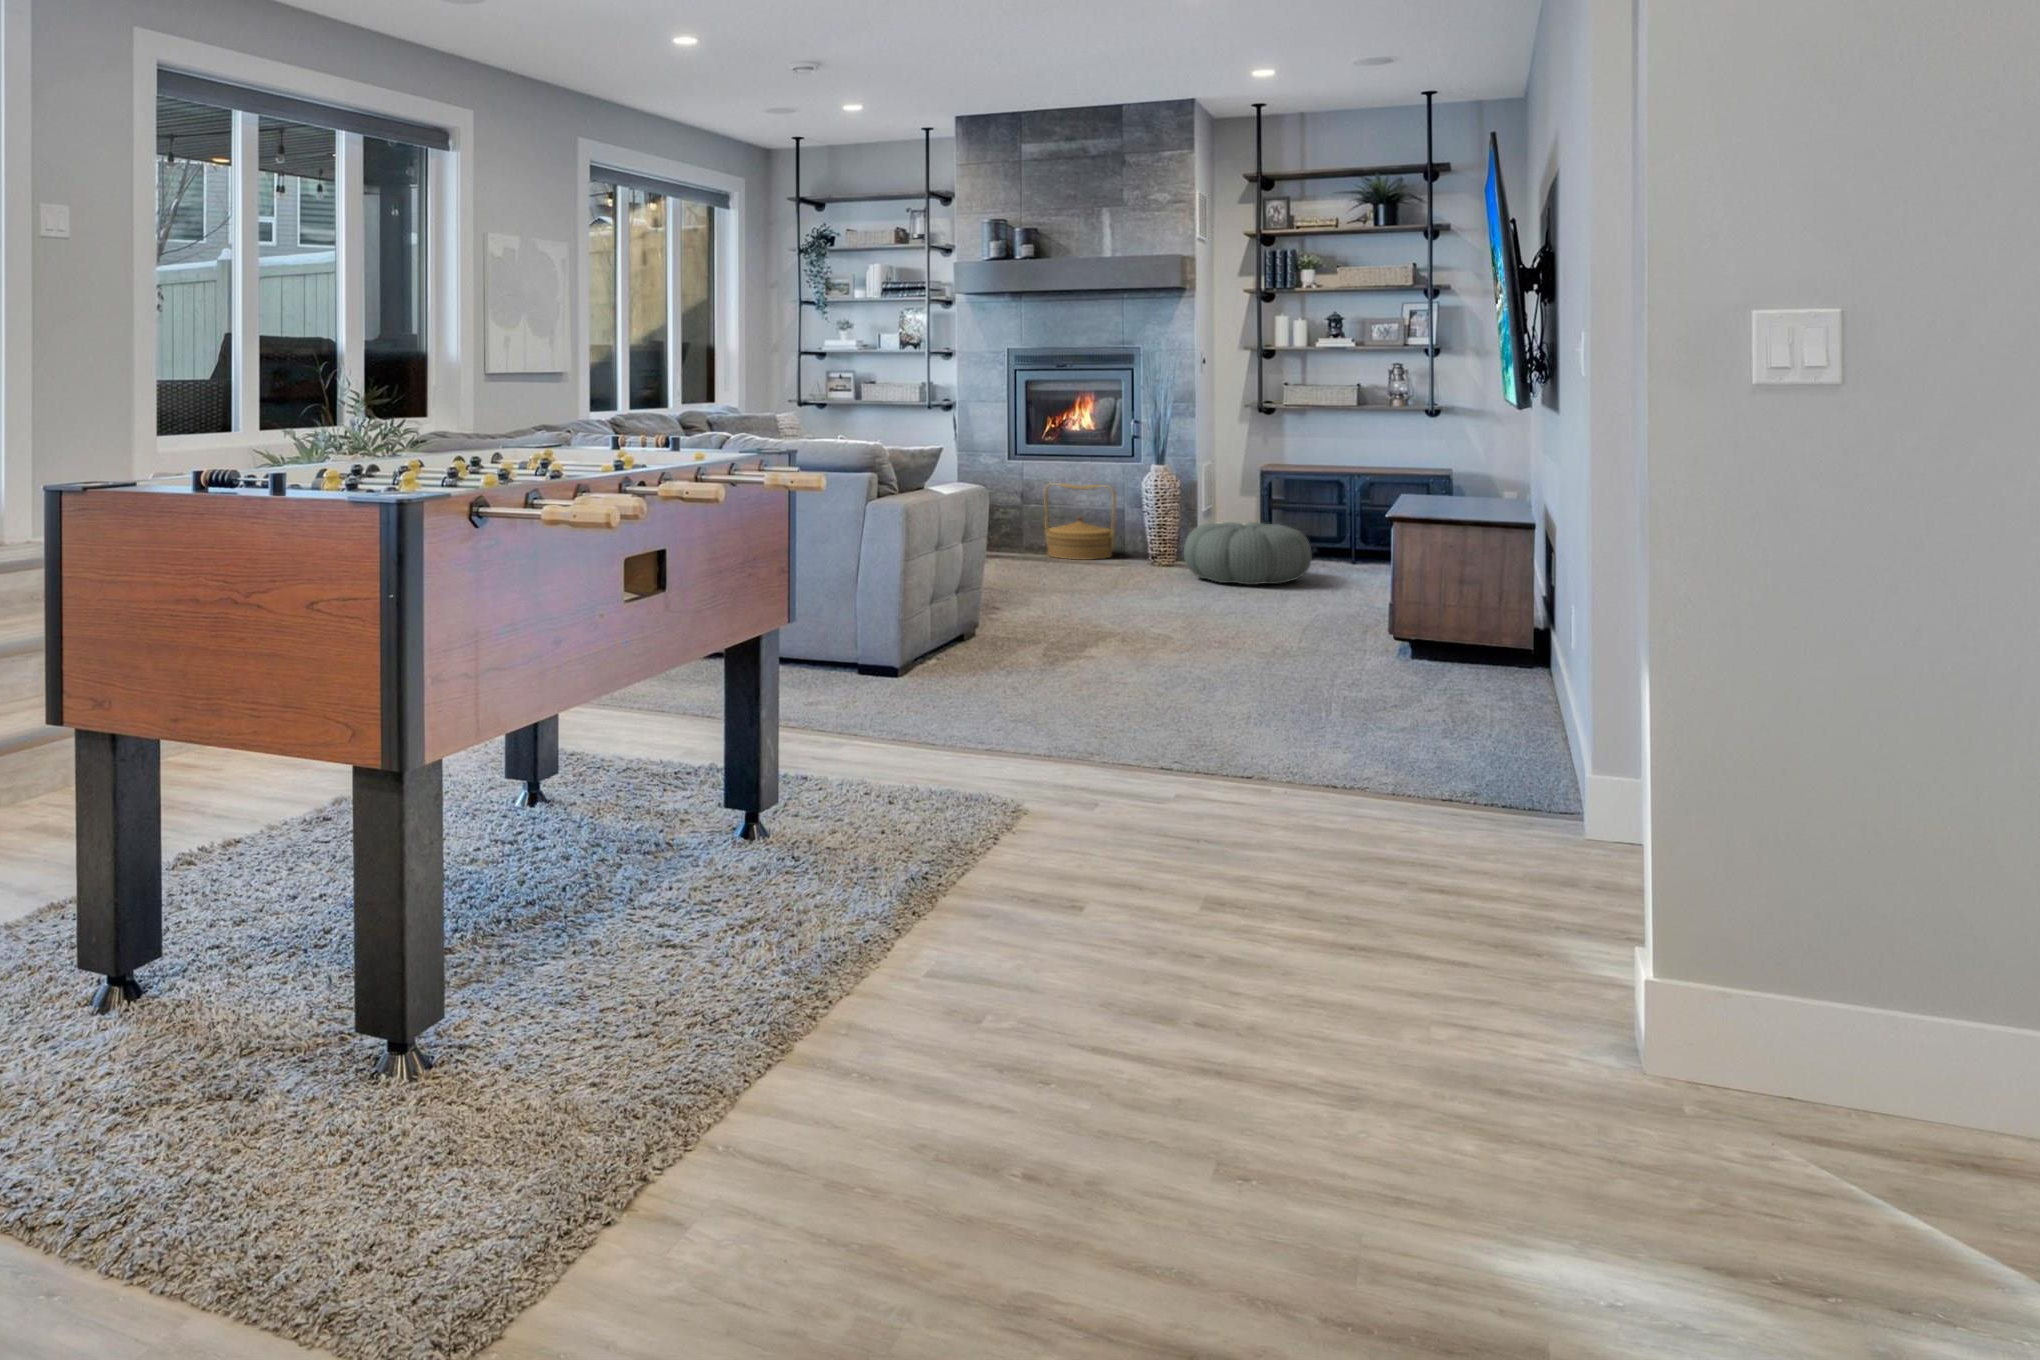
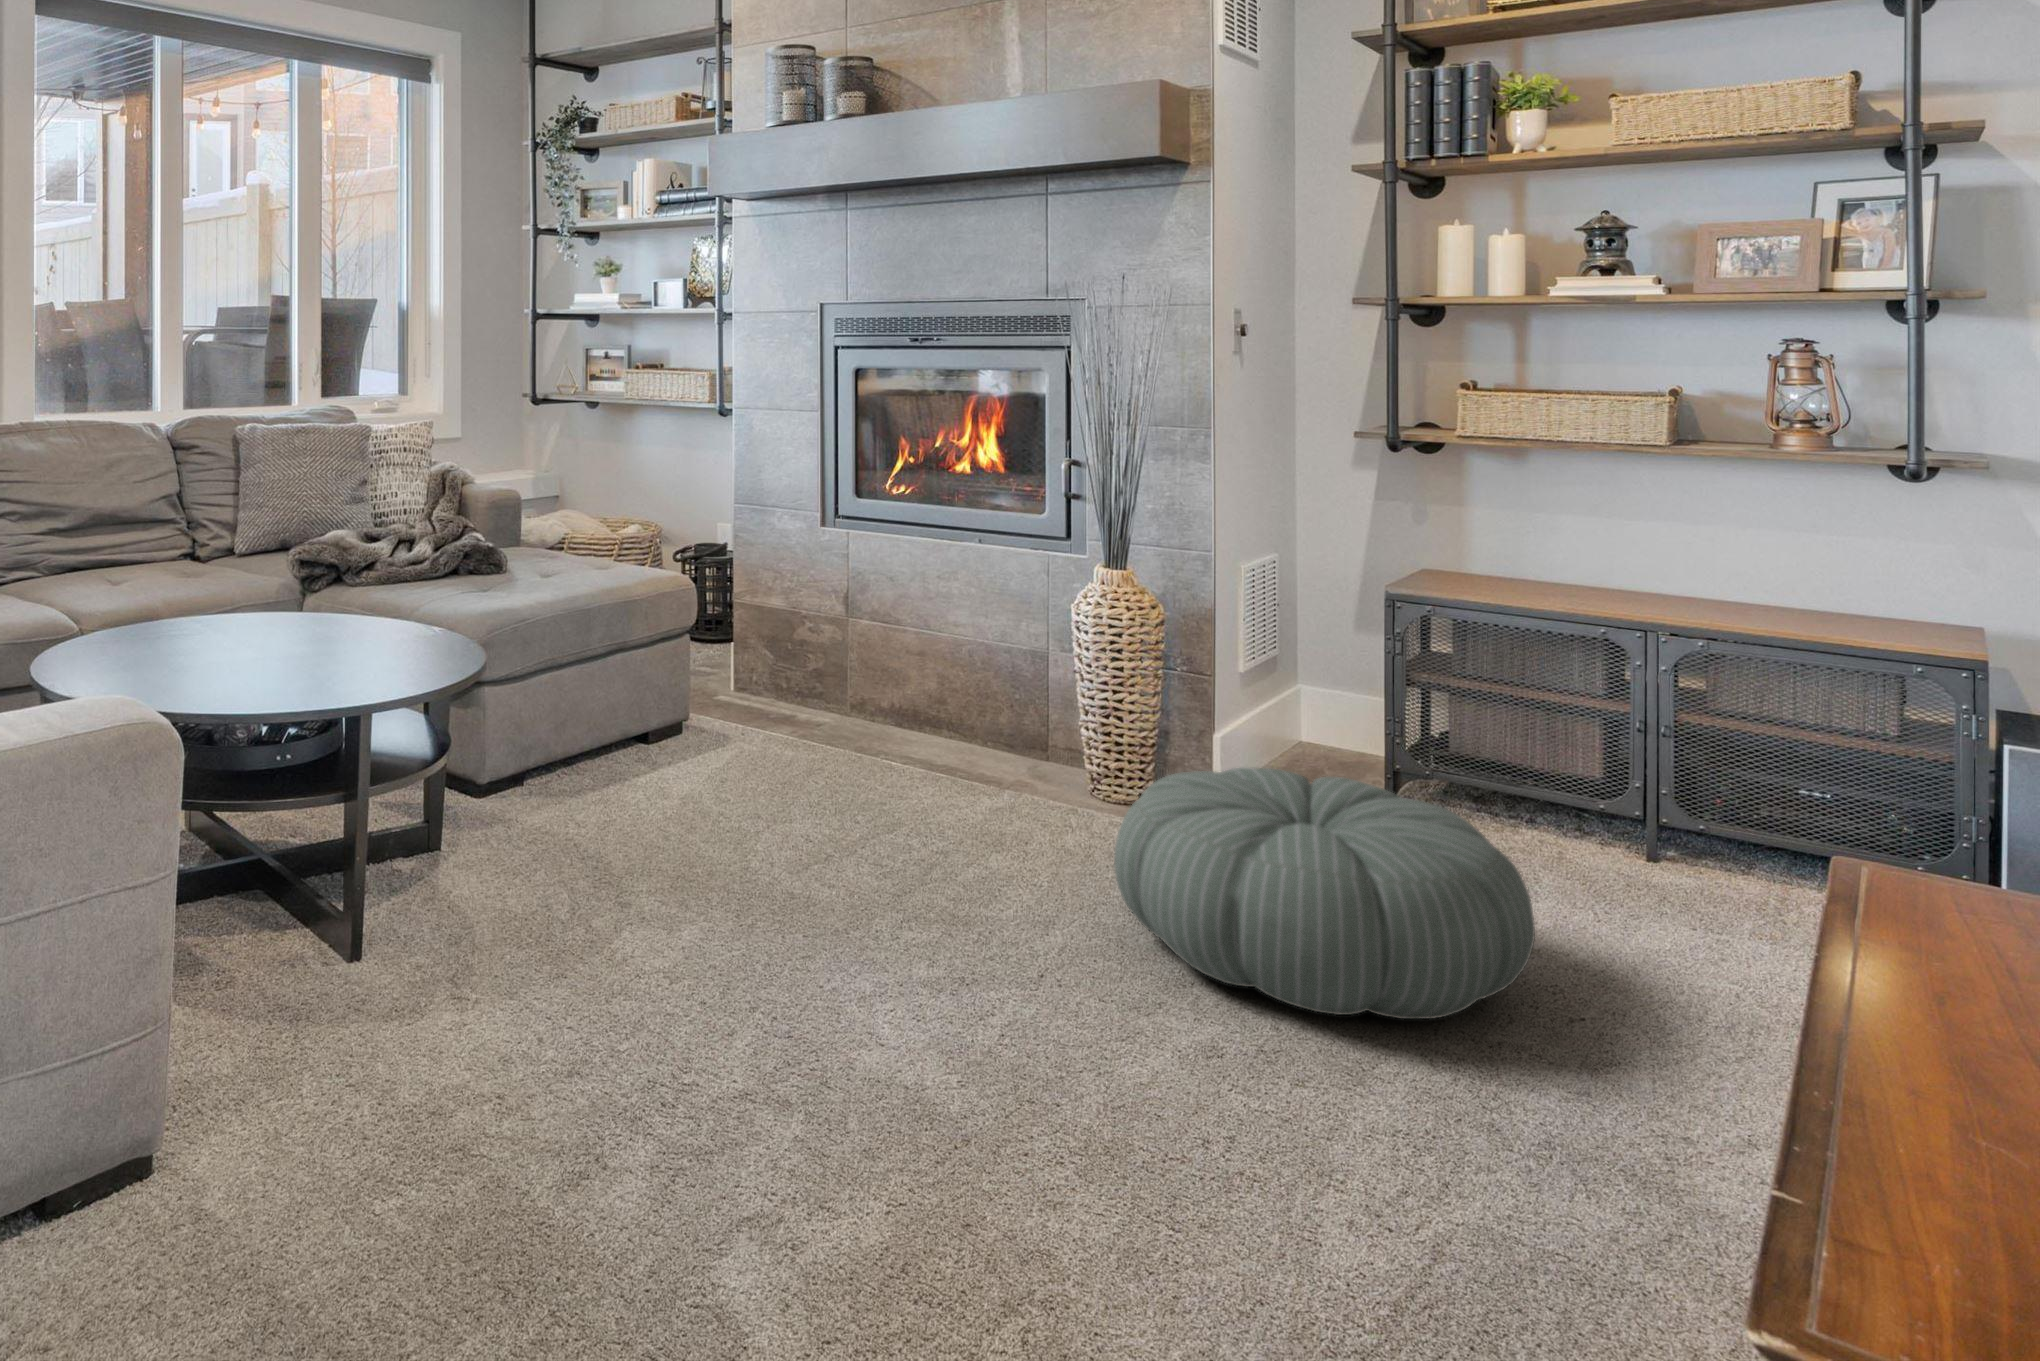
woven basket: present [1044,483,1116,560] -> none [844,591,1000,782]

